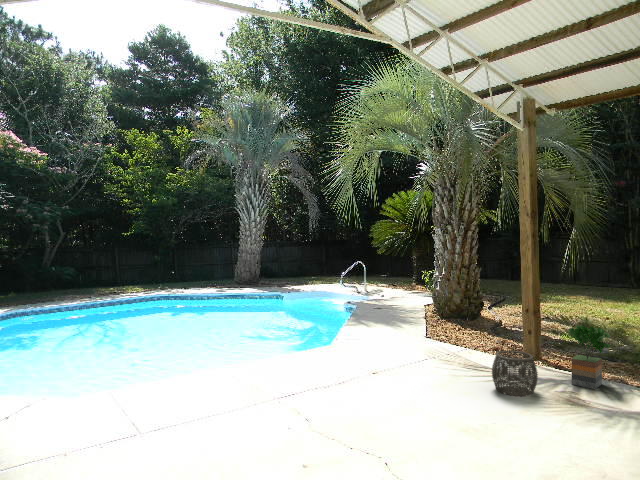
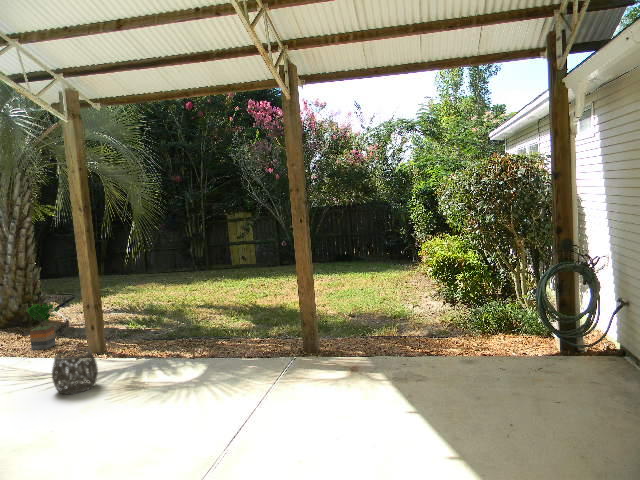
potted tree: present [569,326,610,389] -> present [28,304,57,350]

